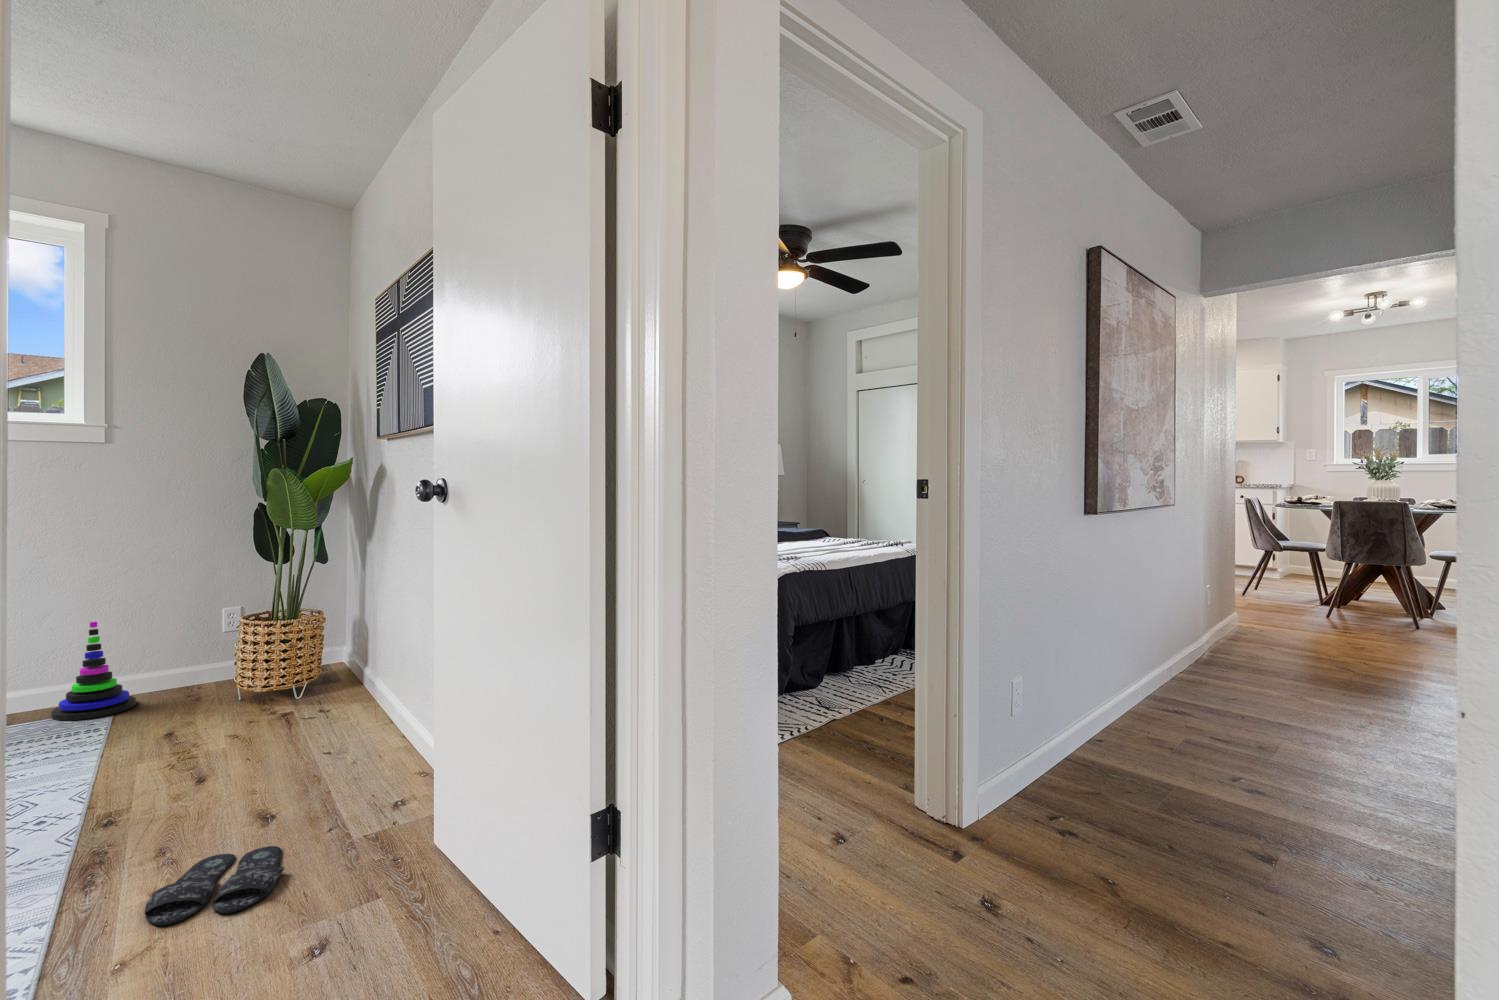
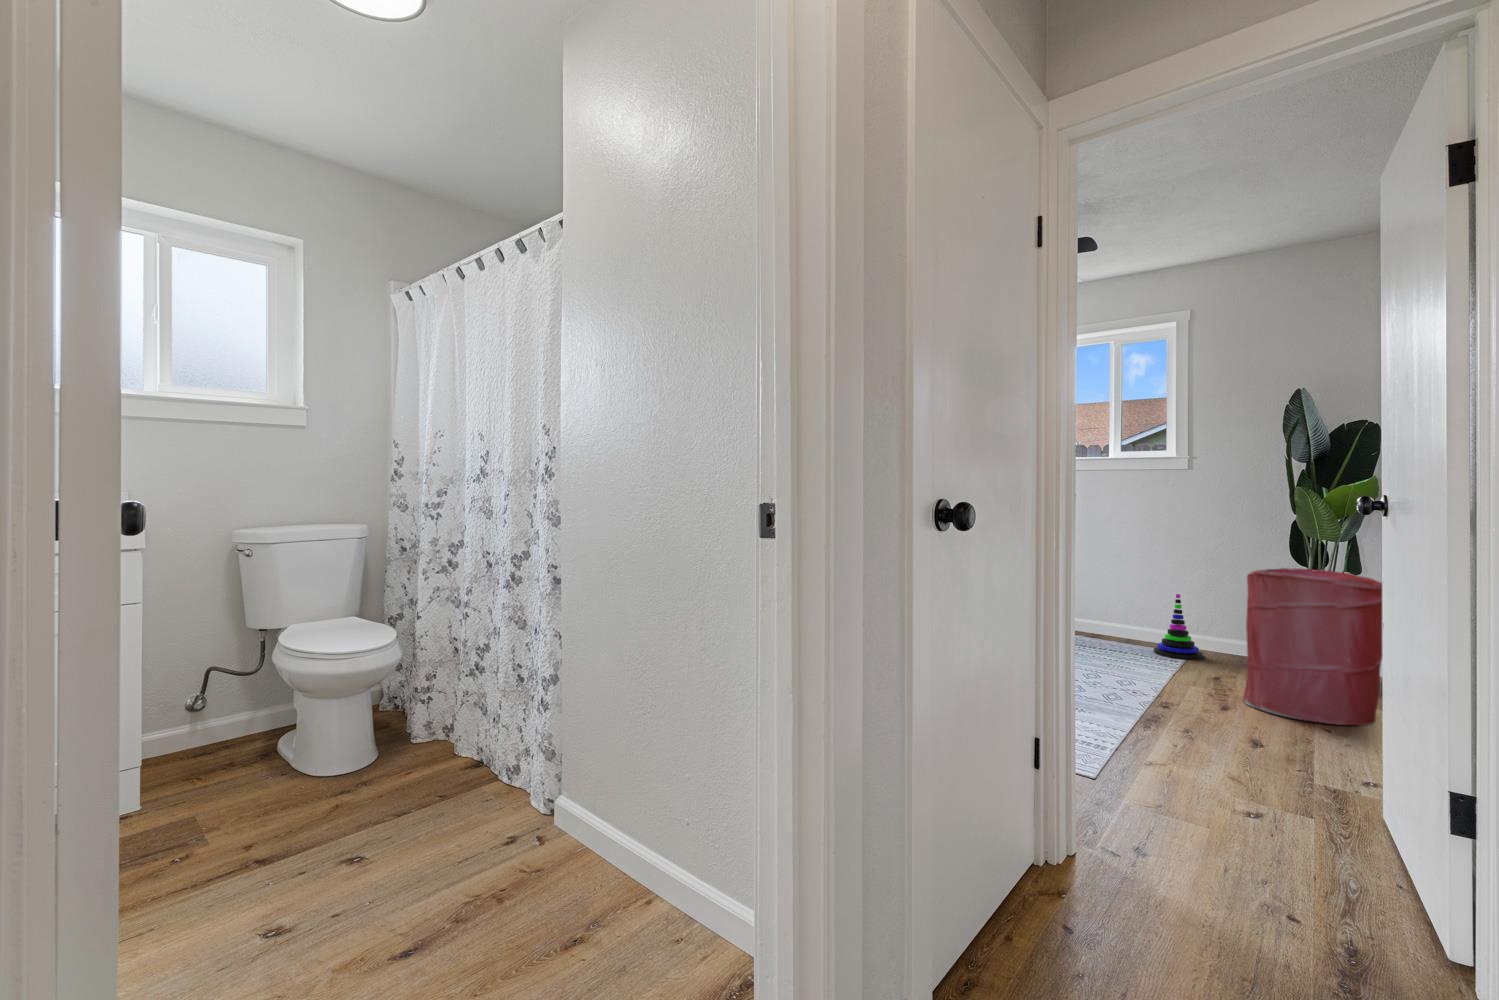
laundry hamper: none [218,567,376,760] -> present [1243,568,1382,725]
slippers: present [145,846,285,926] -> none [1166,746,1258,778]

